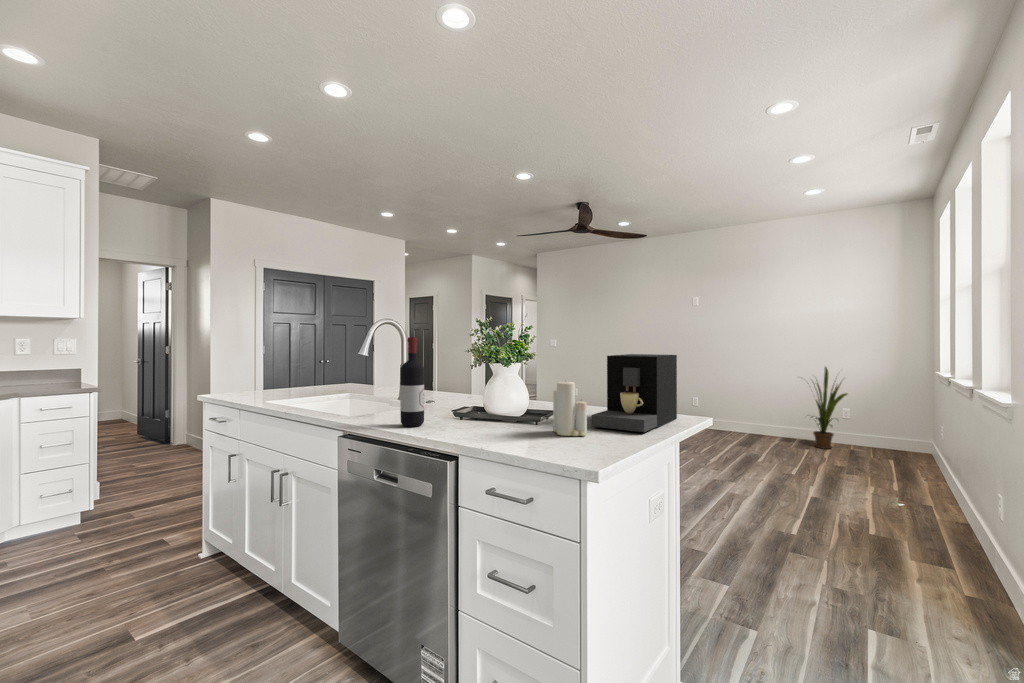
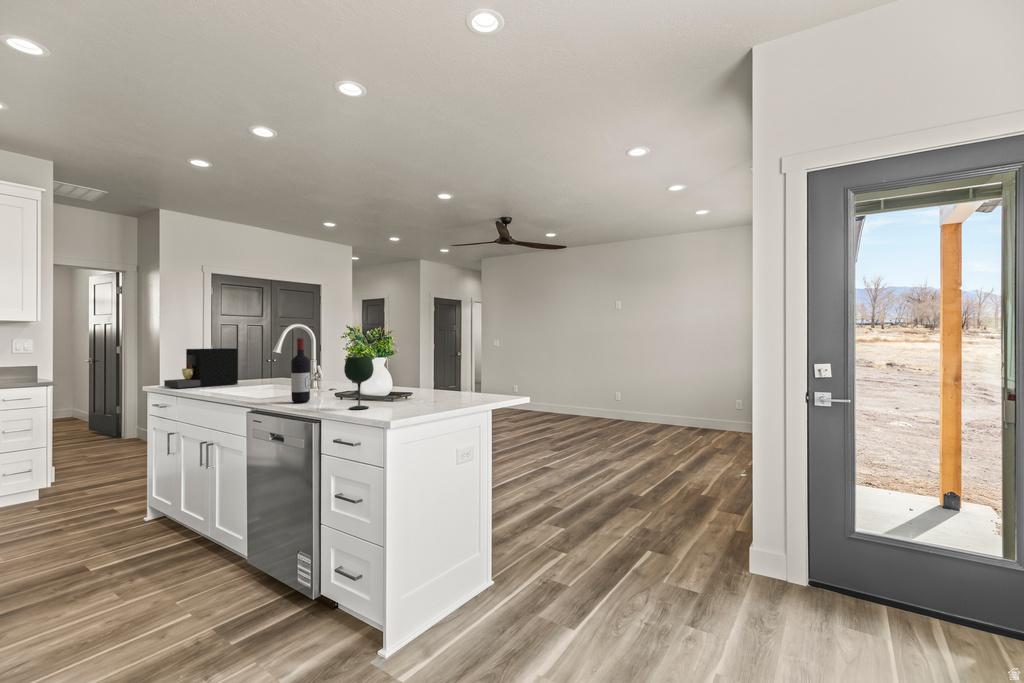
coffee maker: present [591,354,677,432] -> present [164,348,238,388]
wine glass: none [487,363,527,441] -> present [344,356,374,409]
house plant: present [811,367,847,449] -> none [687,362,728,432]
candle: present [553,382,587,436] -> none [398,365,419,406]

